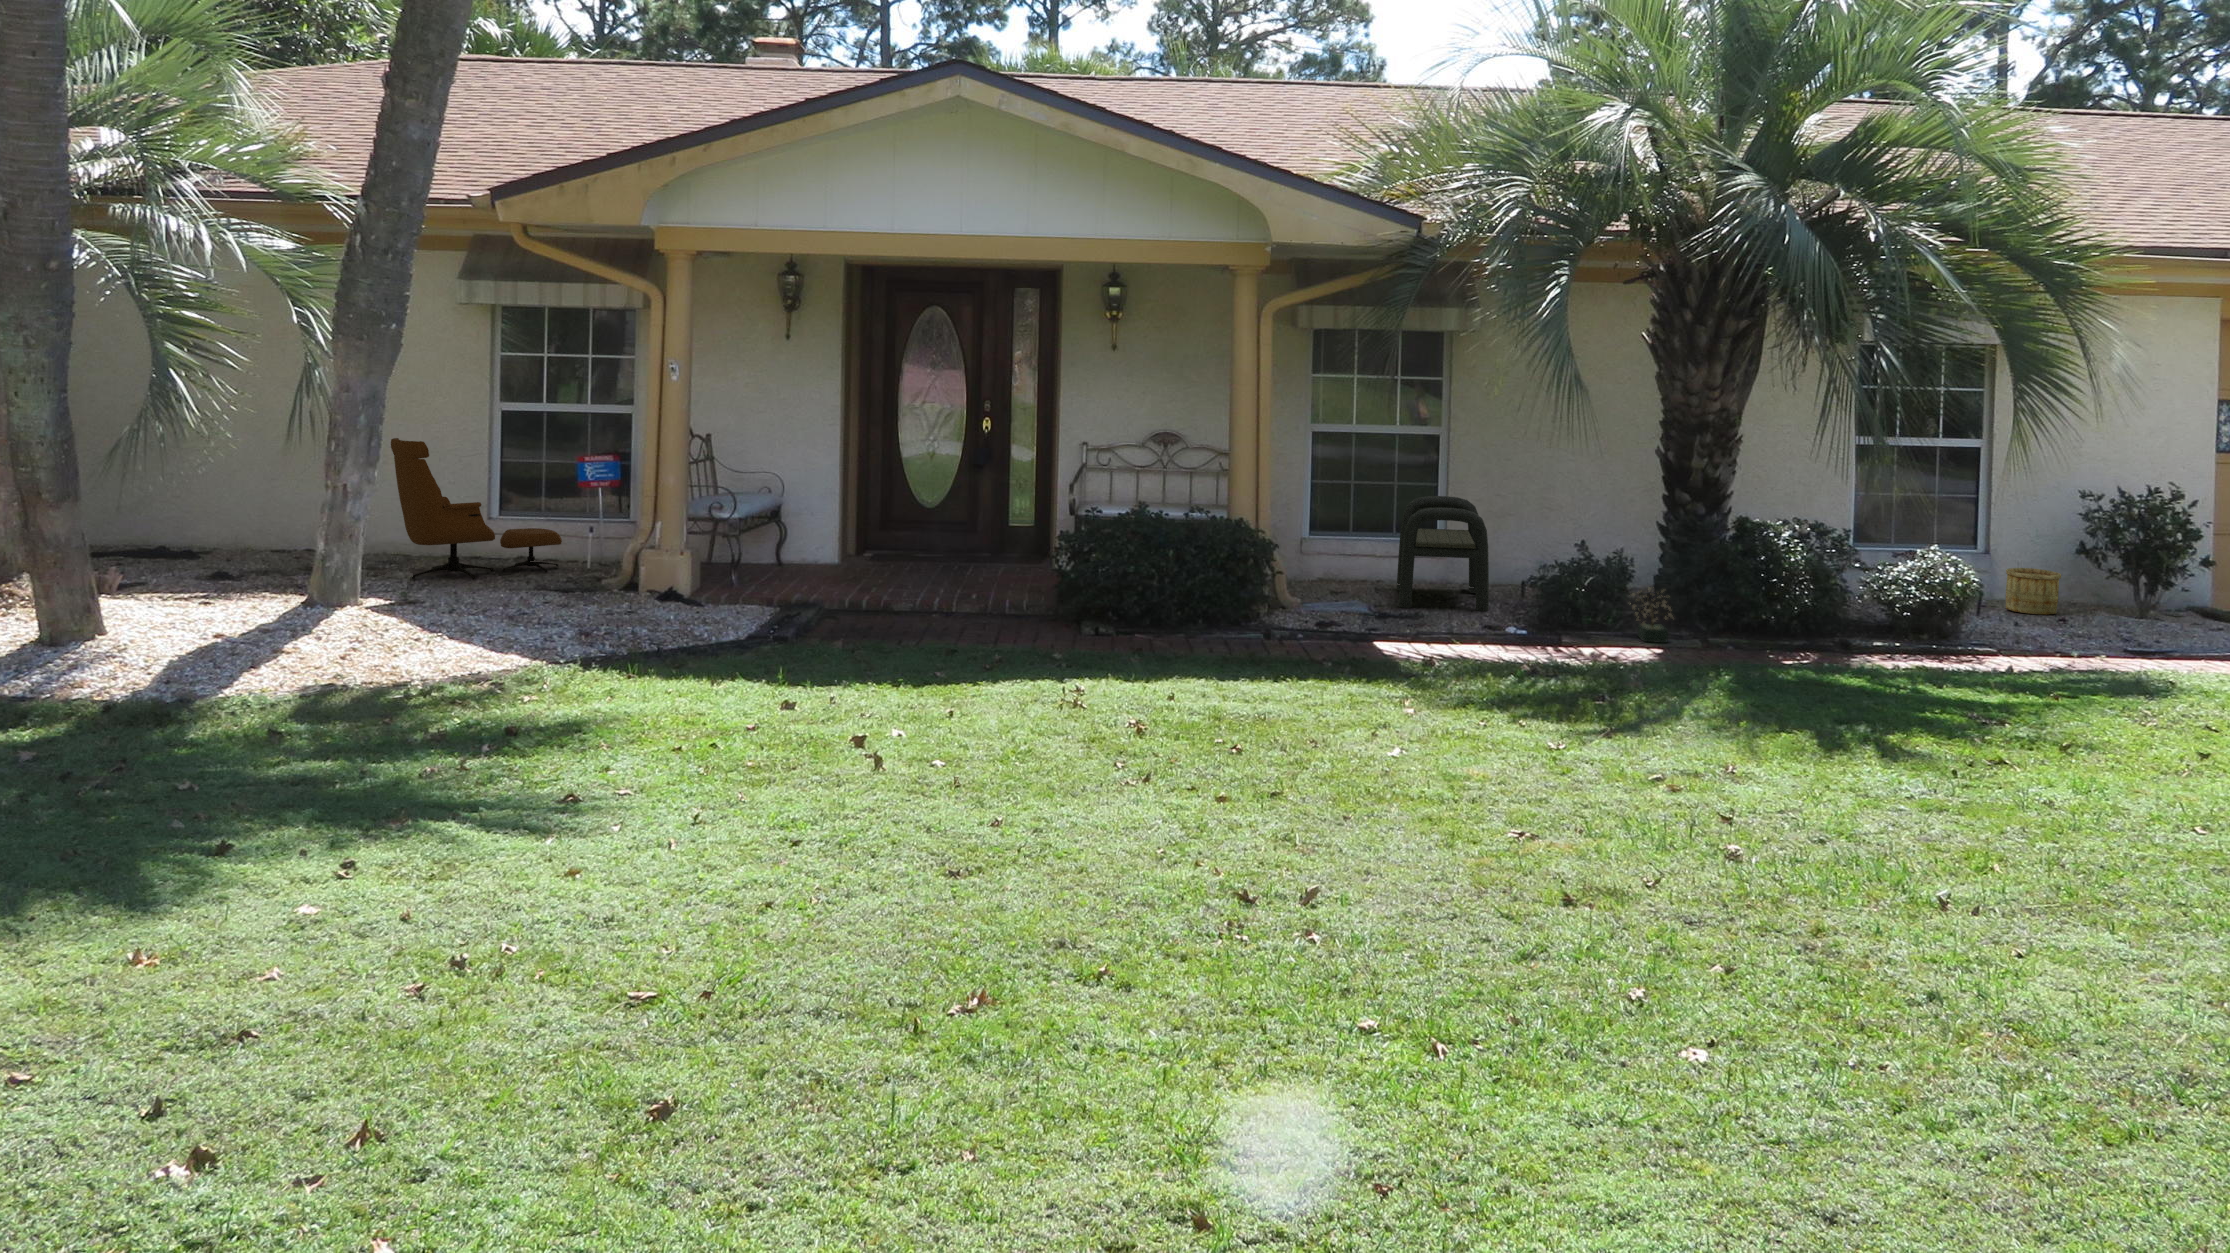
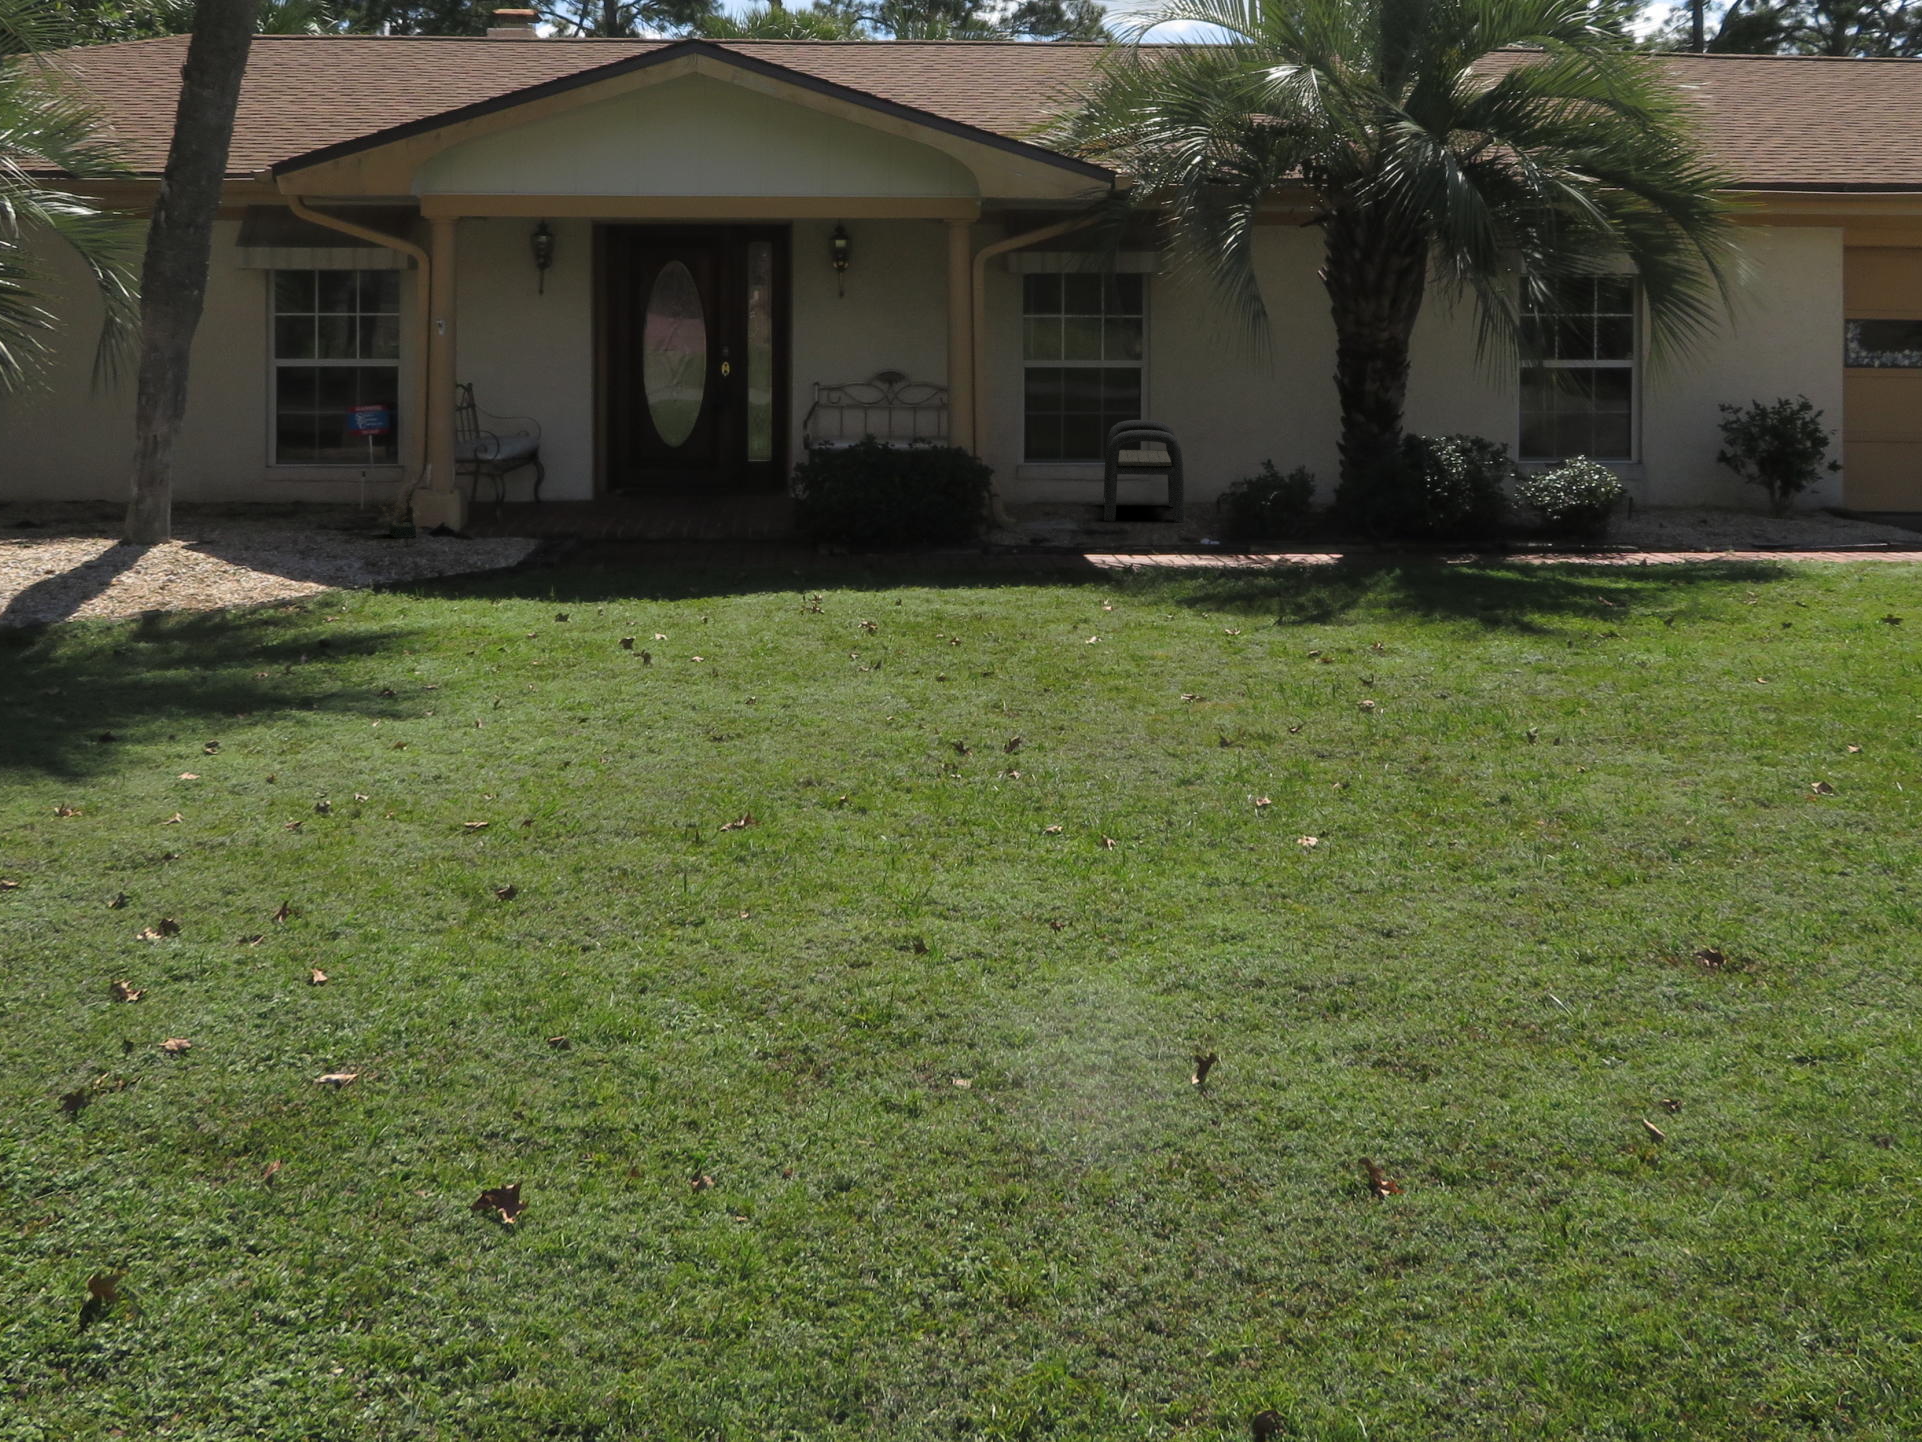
lounge chair: present [391,438,562,580] -> none [180,391,338,520]
wooden bucket: present [2006,568,2061,615] -> none [1647,471,1695,512]
decorative plant: present [1630,588,1672,643] -> present [381,491,419,538]

